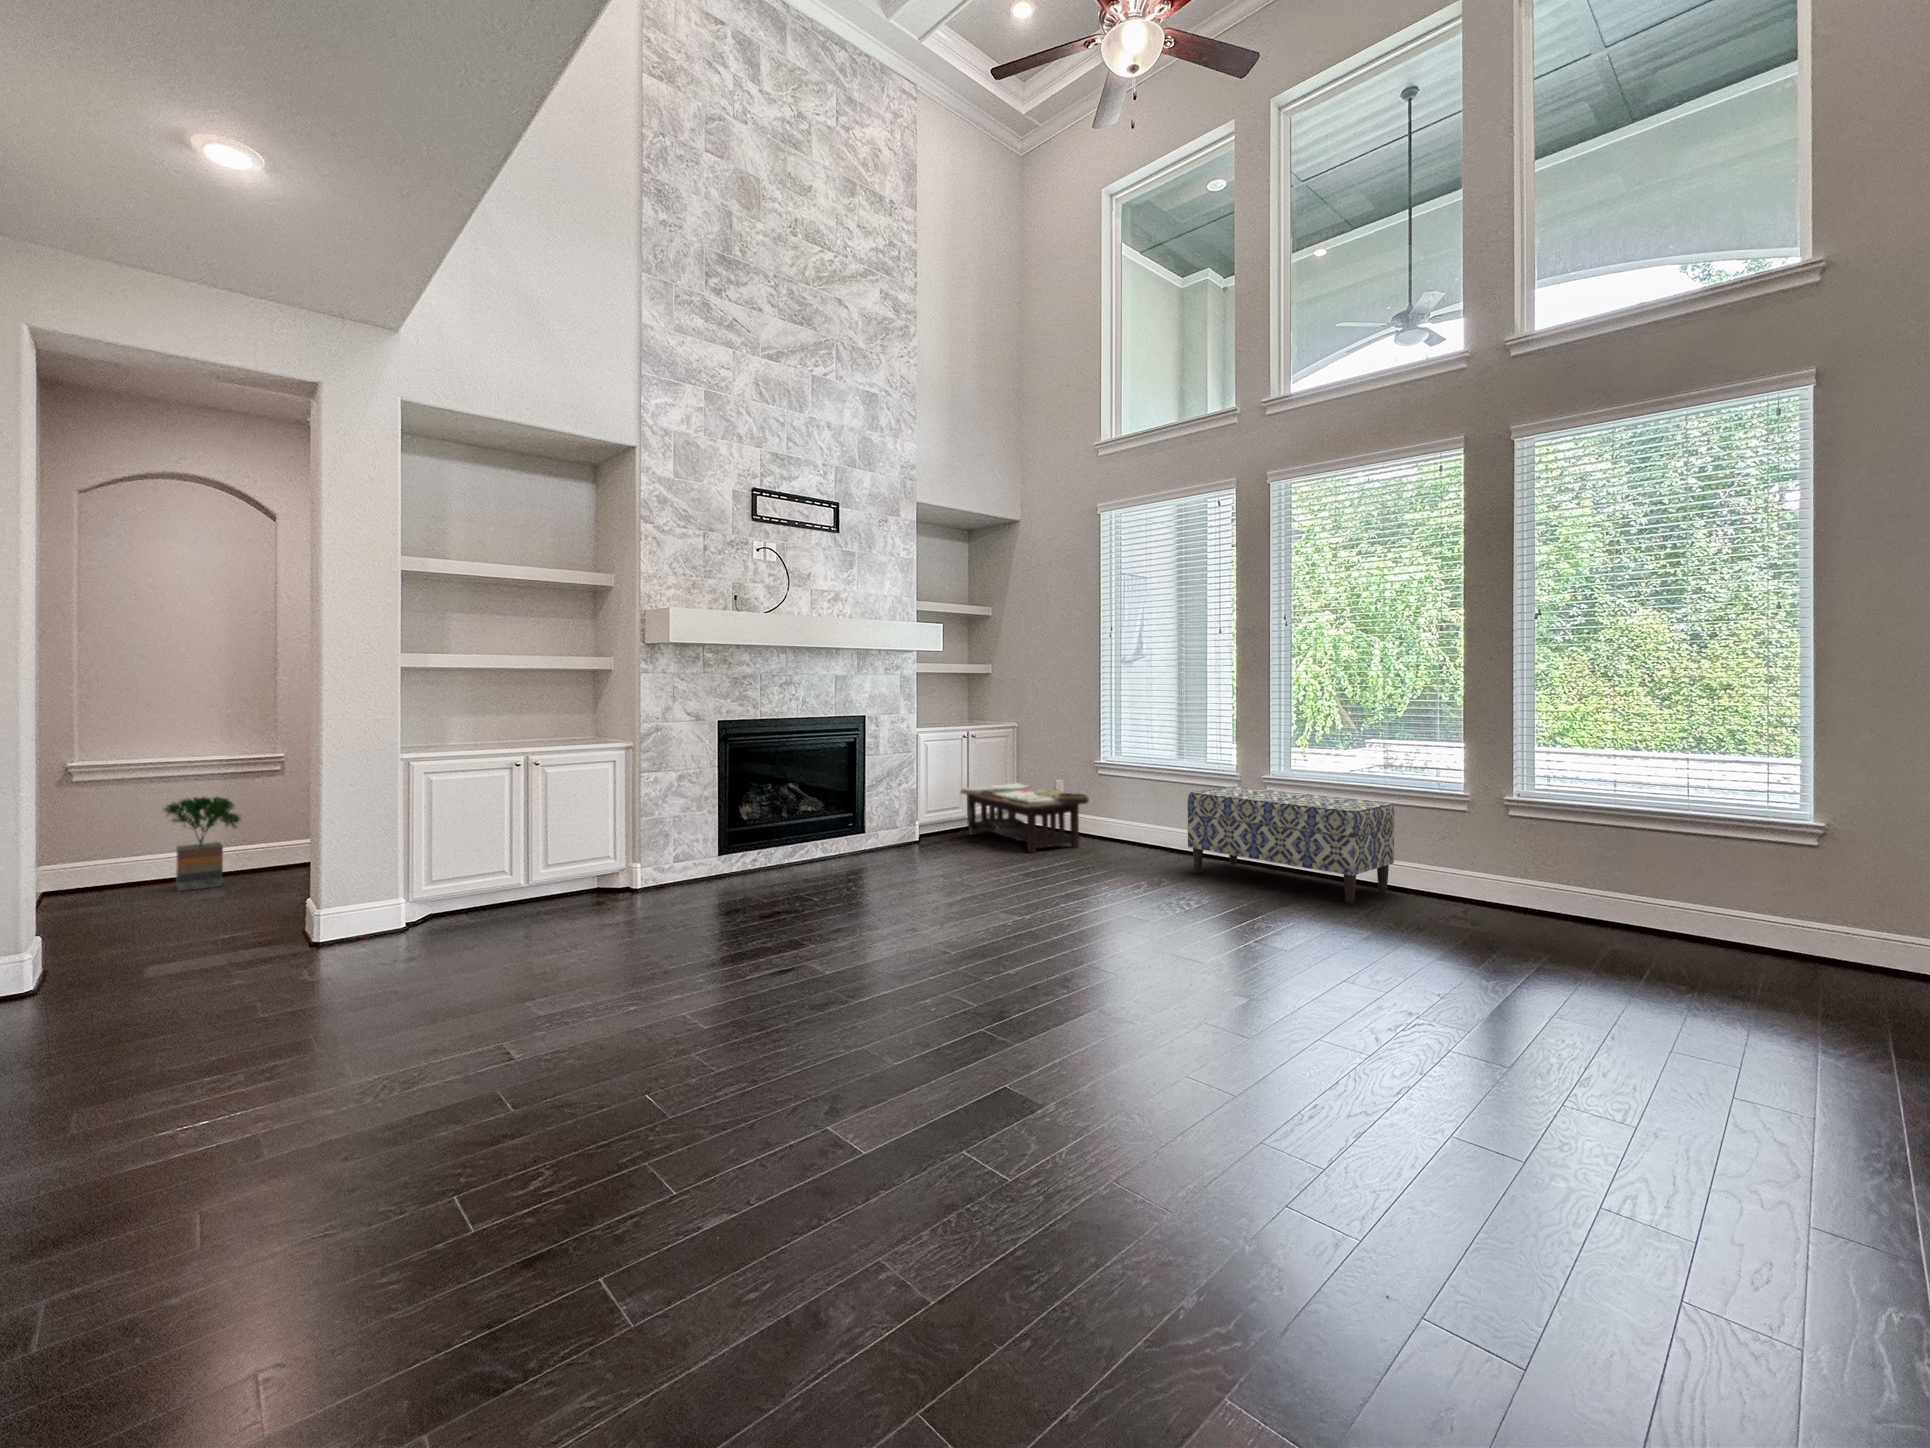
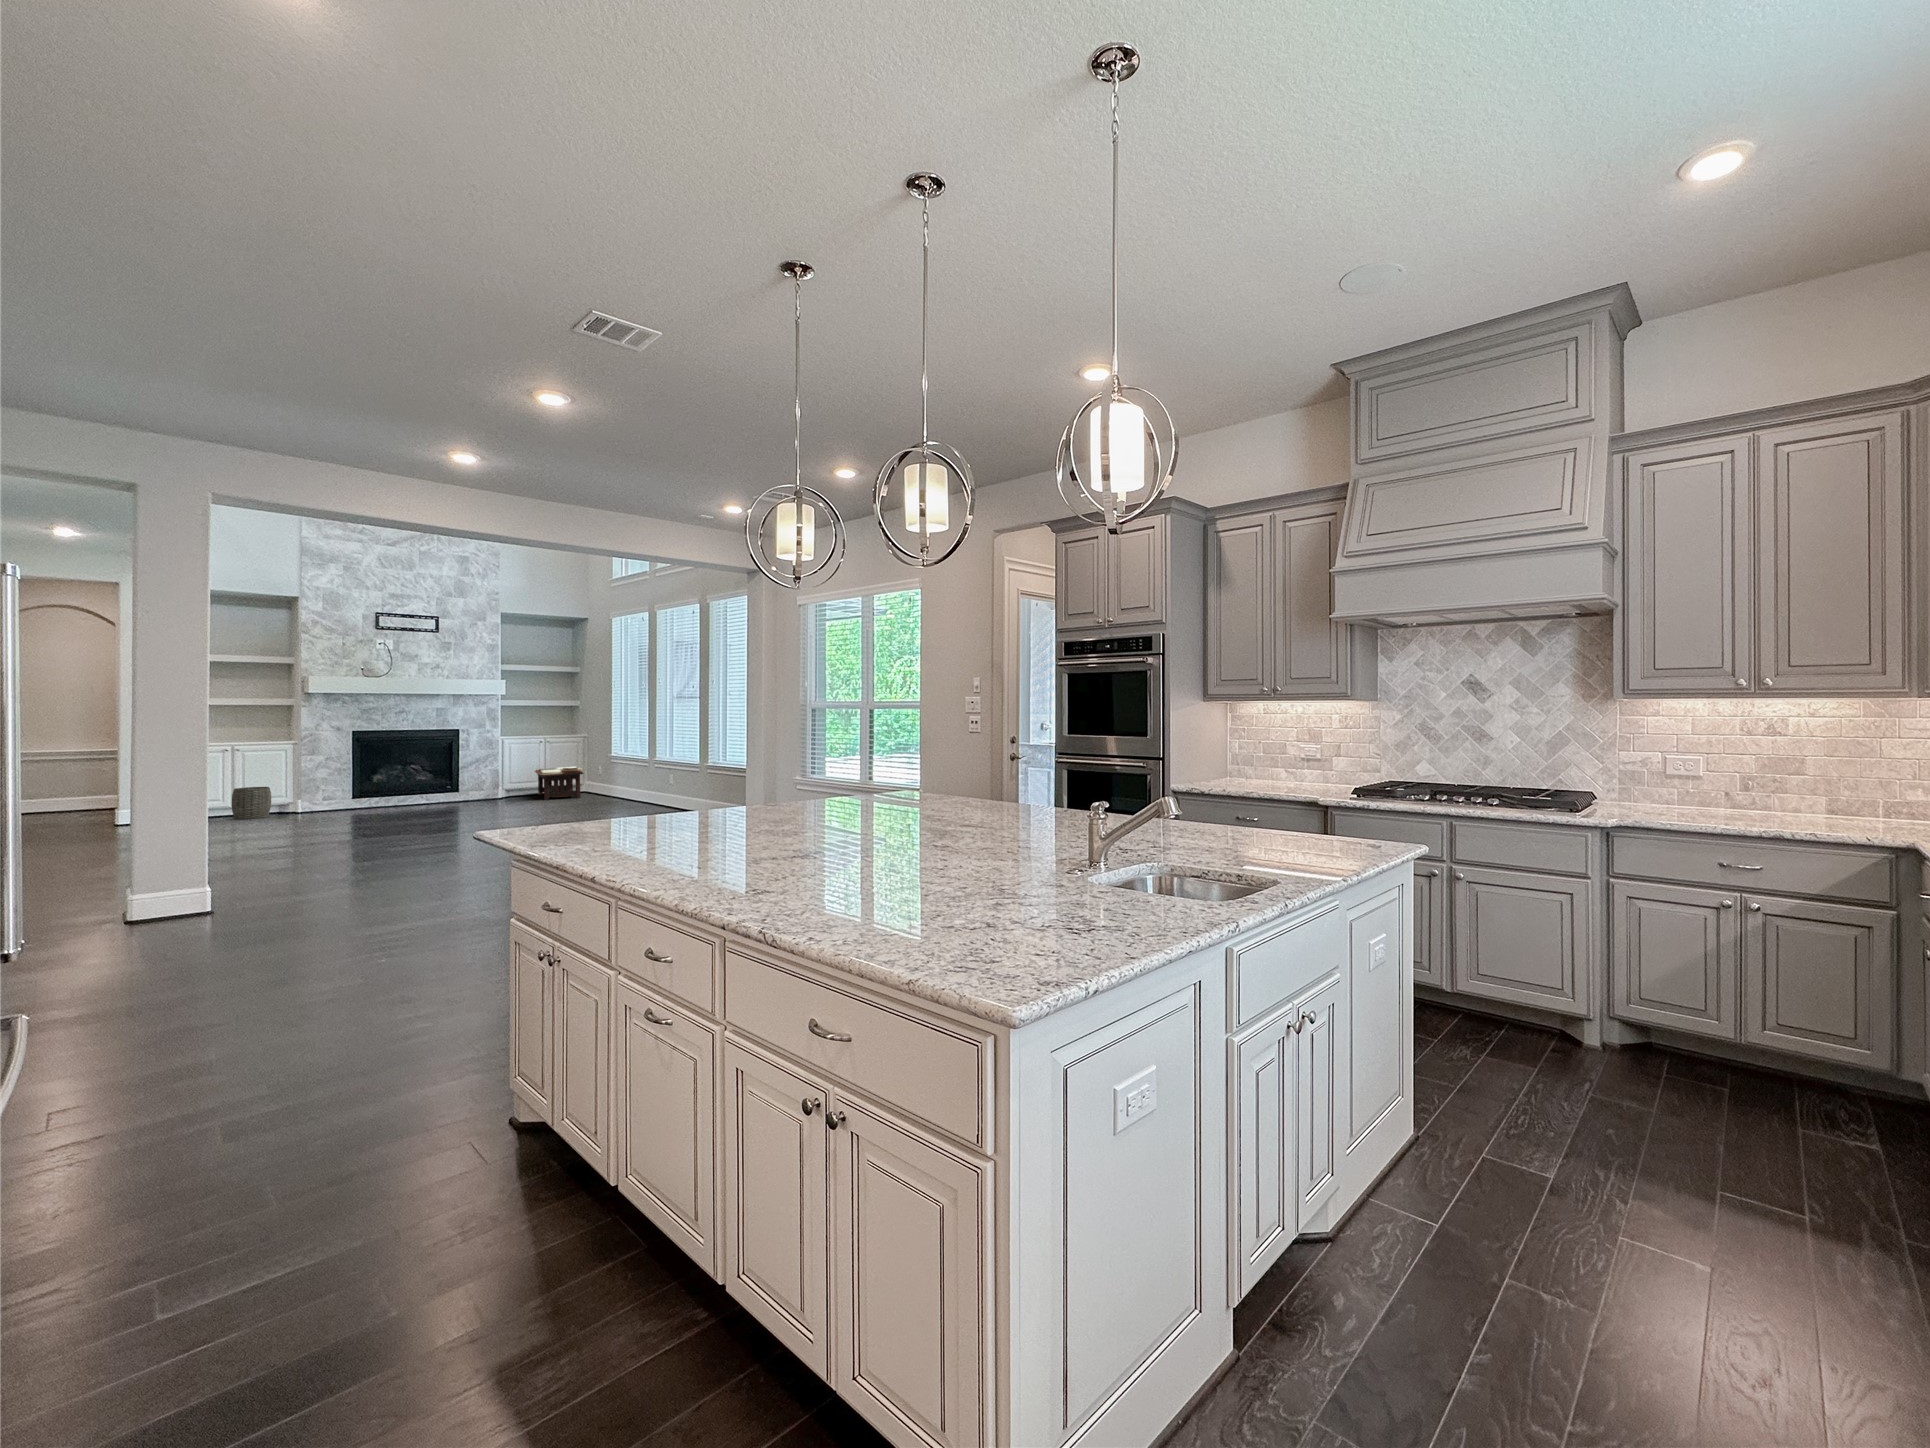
bench: present [1187,786,1394,904] -> none [597,762,671,810]
potted tree: present [164,796,241,891] -> none [51,771,96,818]
woven basket: none [533,838,604,914] -> present [232,787,271,819]

